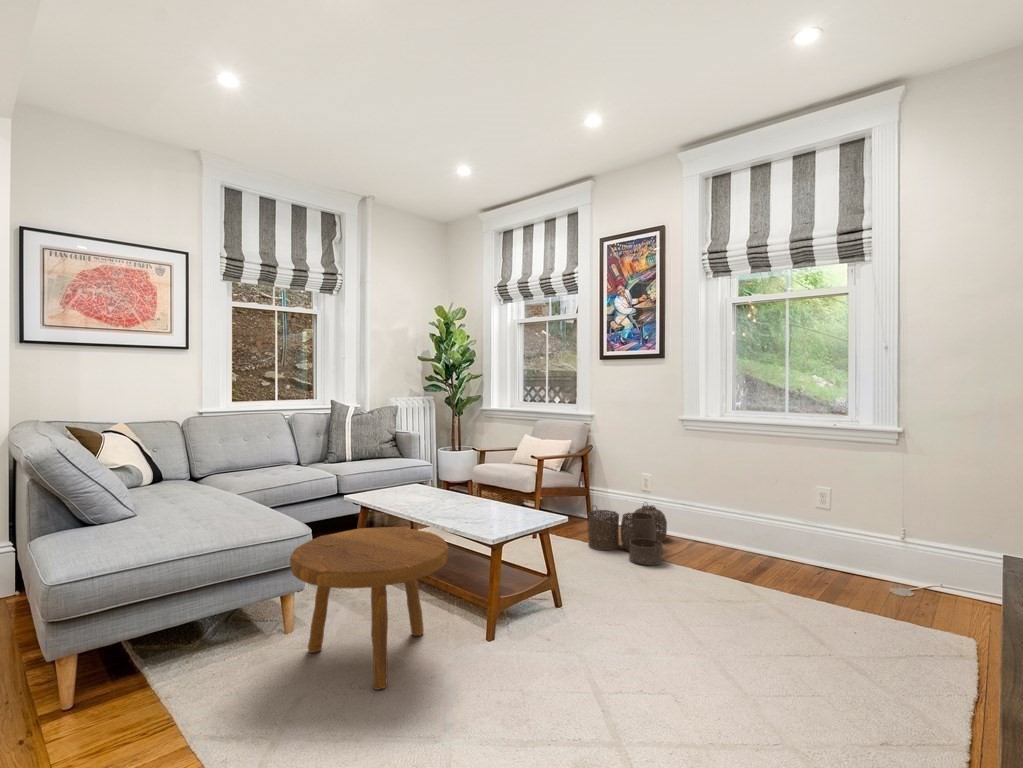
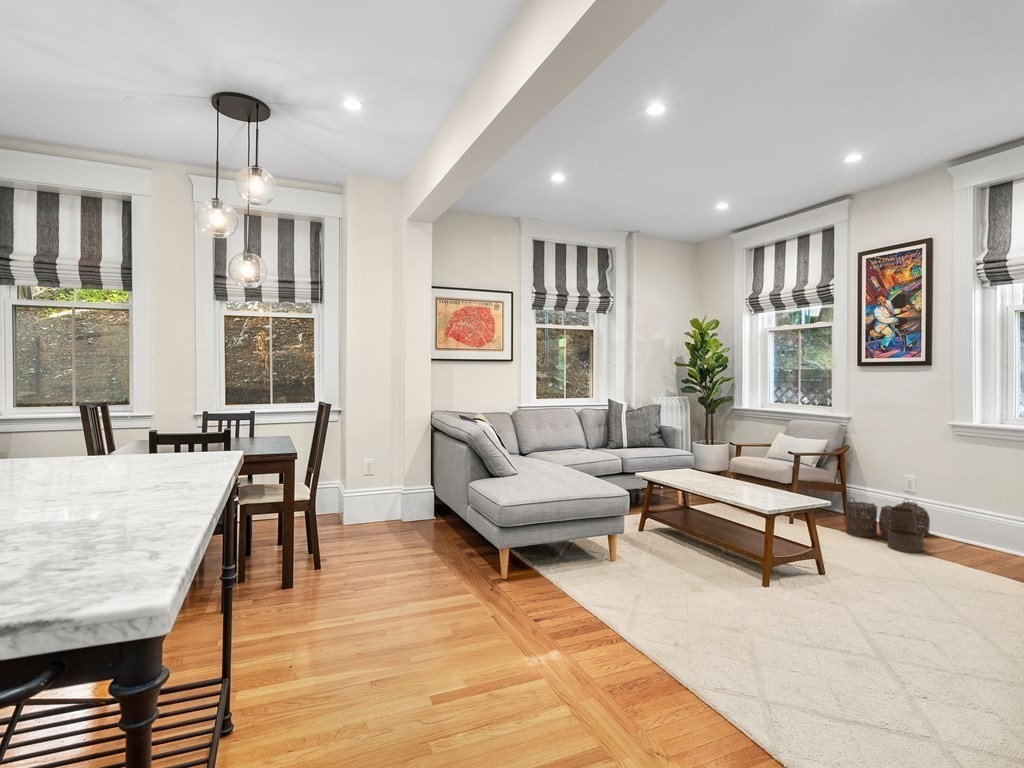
footstool: present [290,527,449,690] -> none [625,493,735,595]

